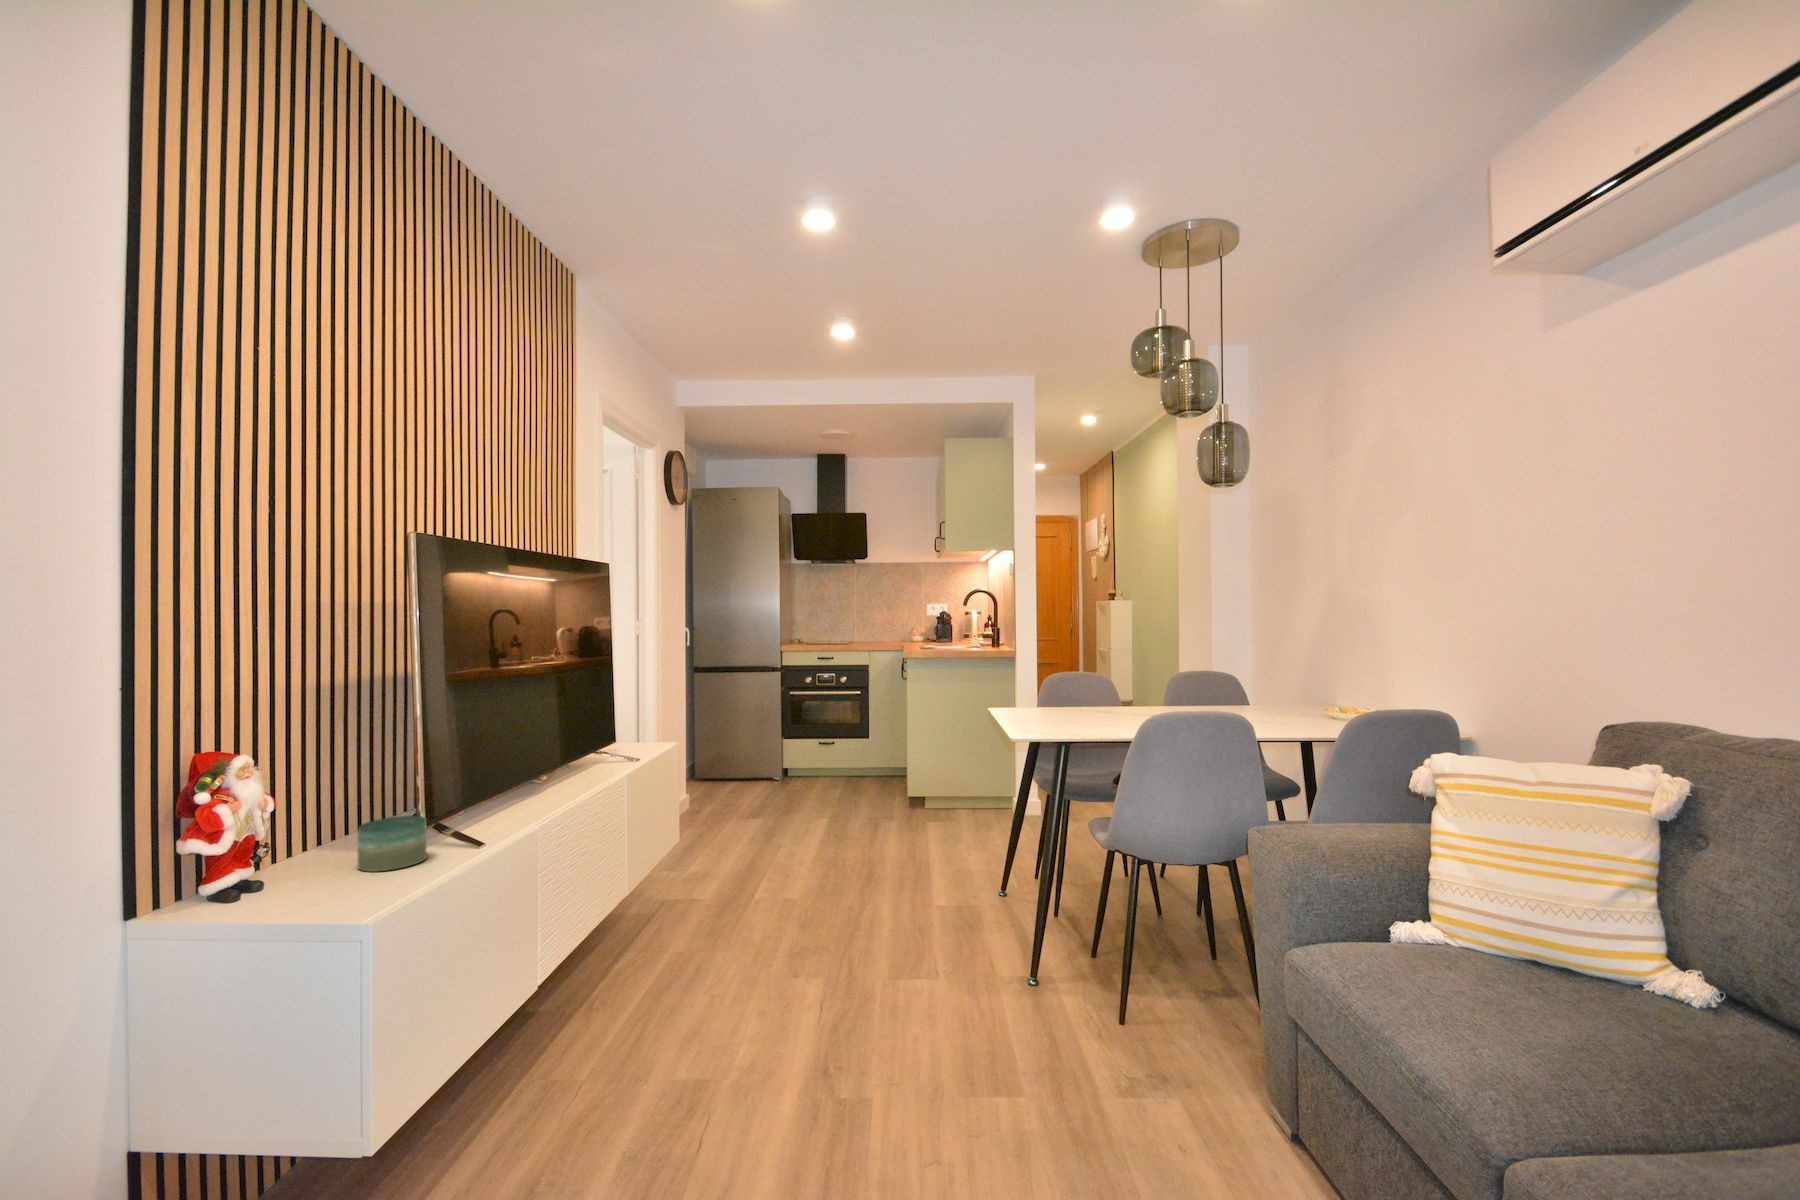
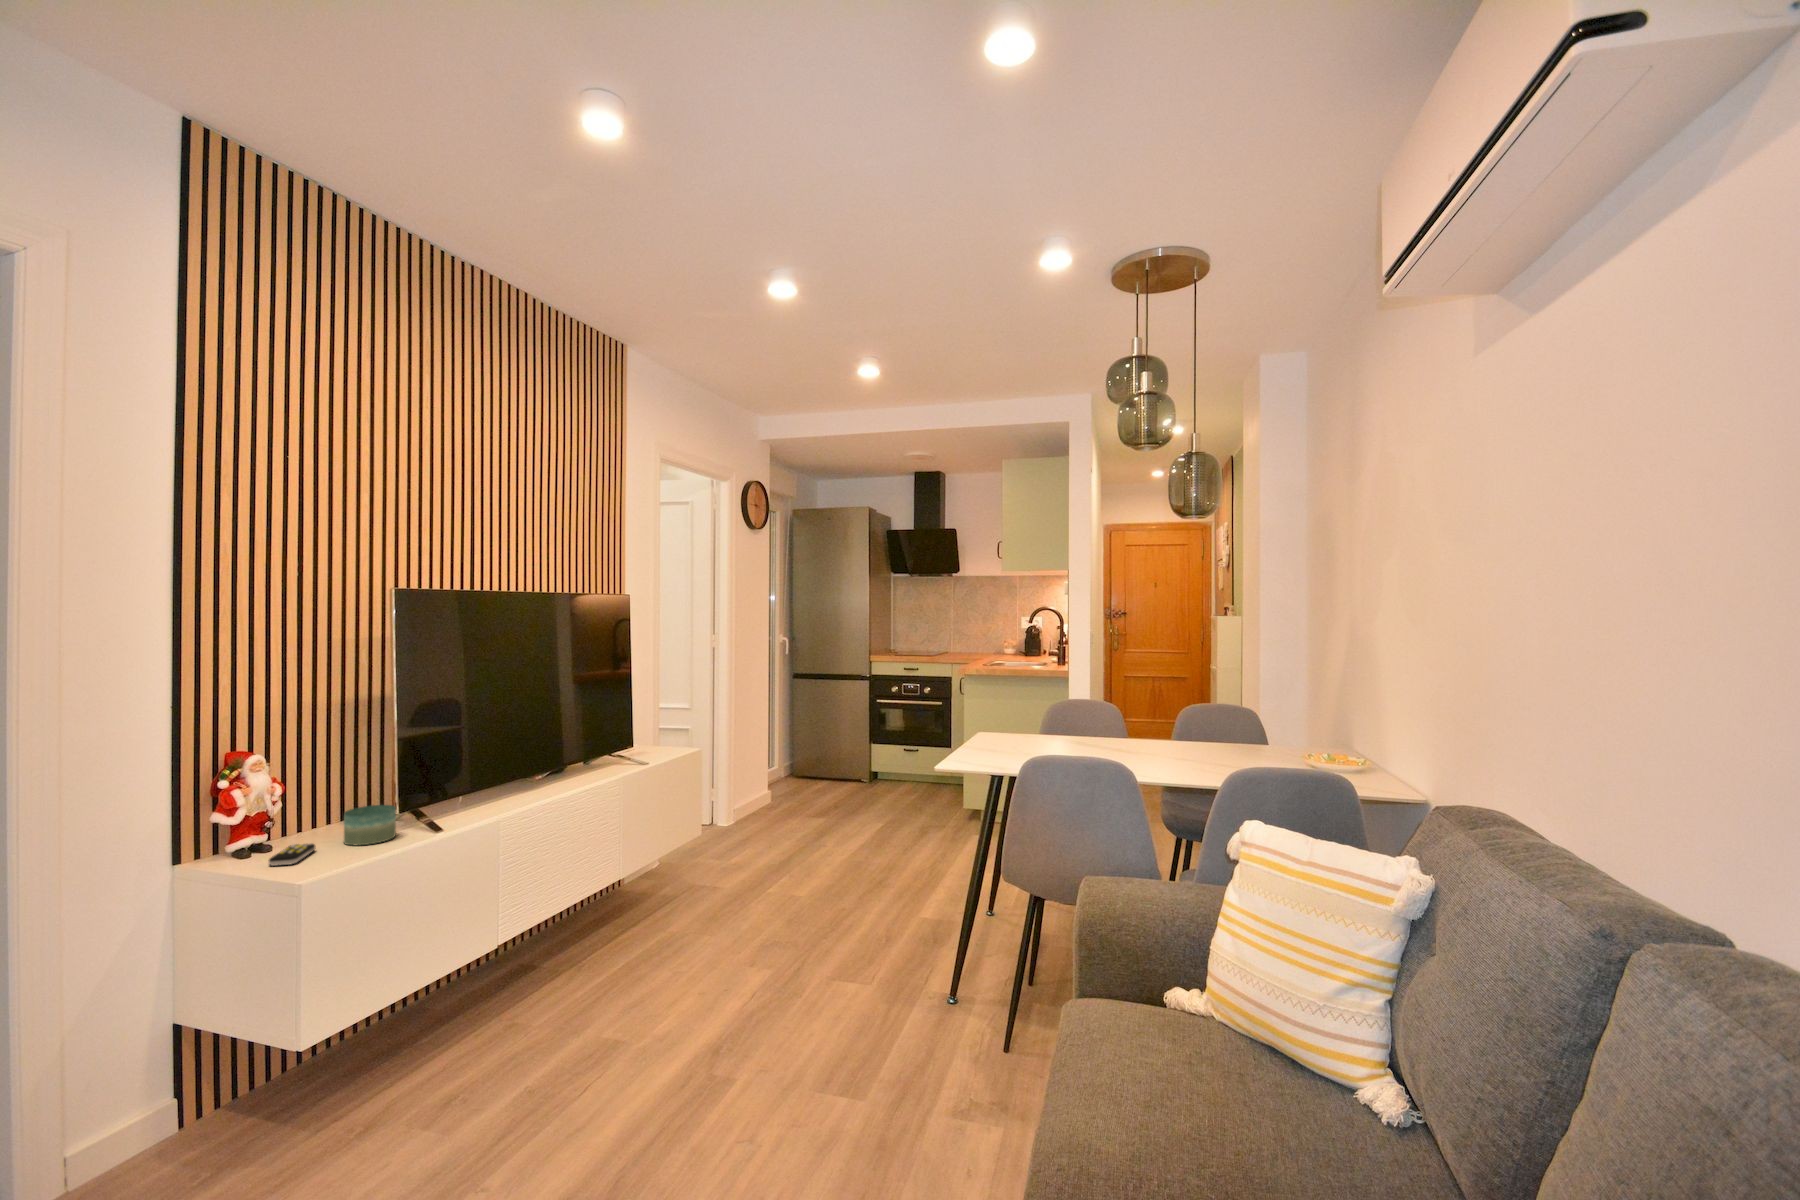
remote control: none [281,872,331,906] -> present [269,843,316,866]

